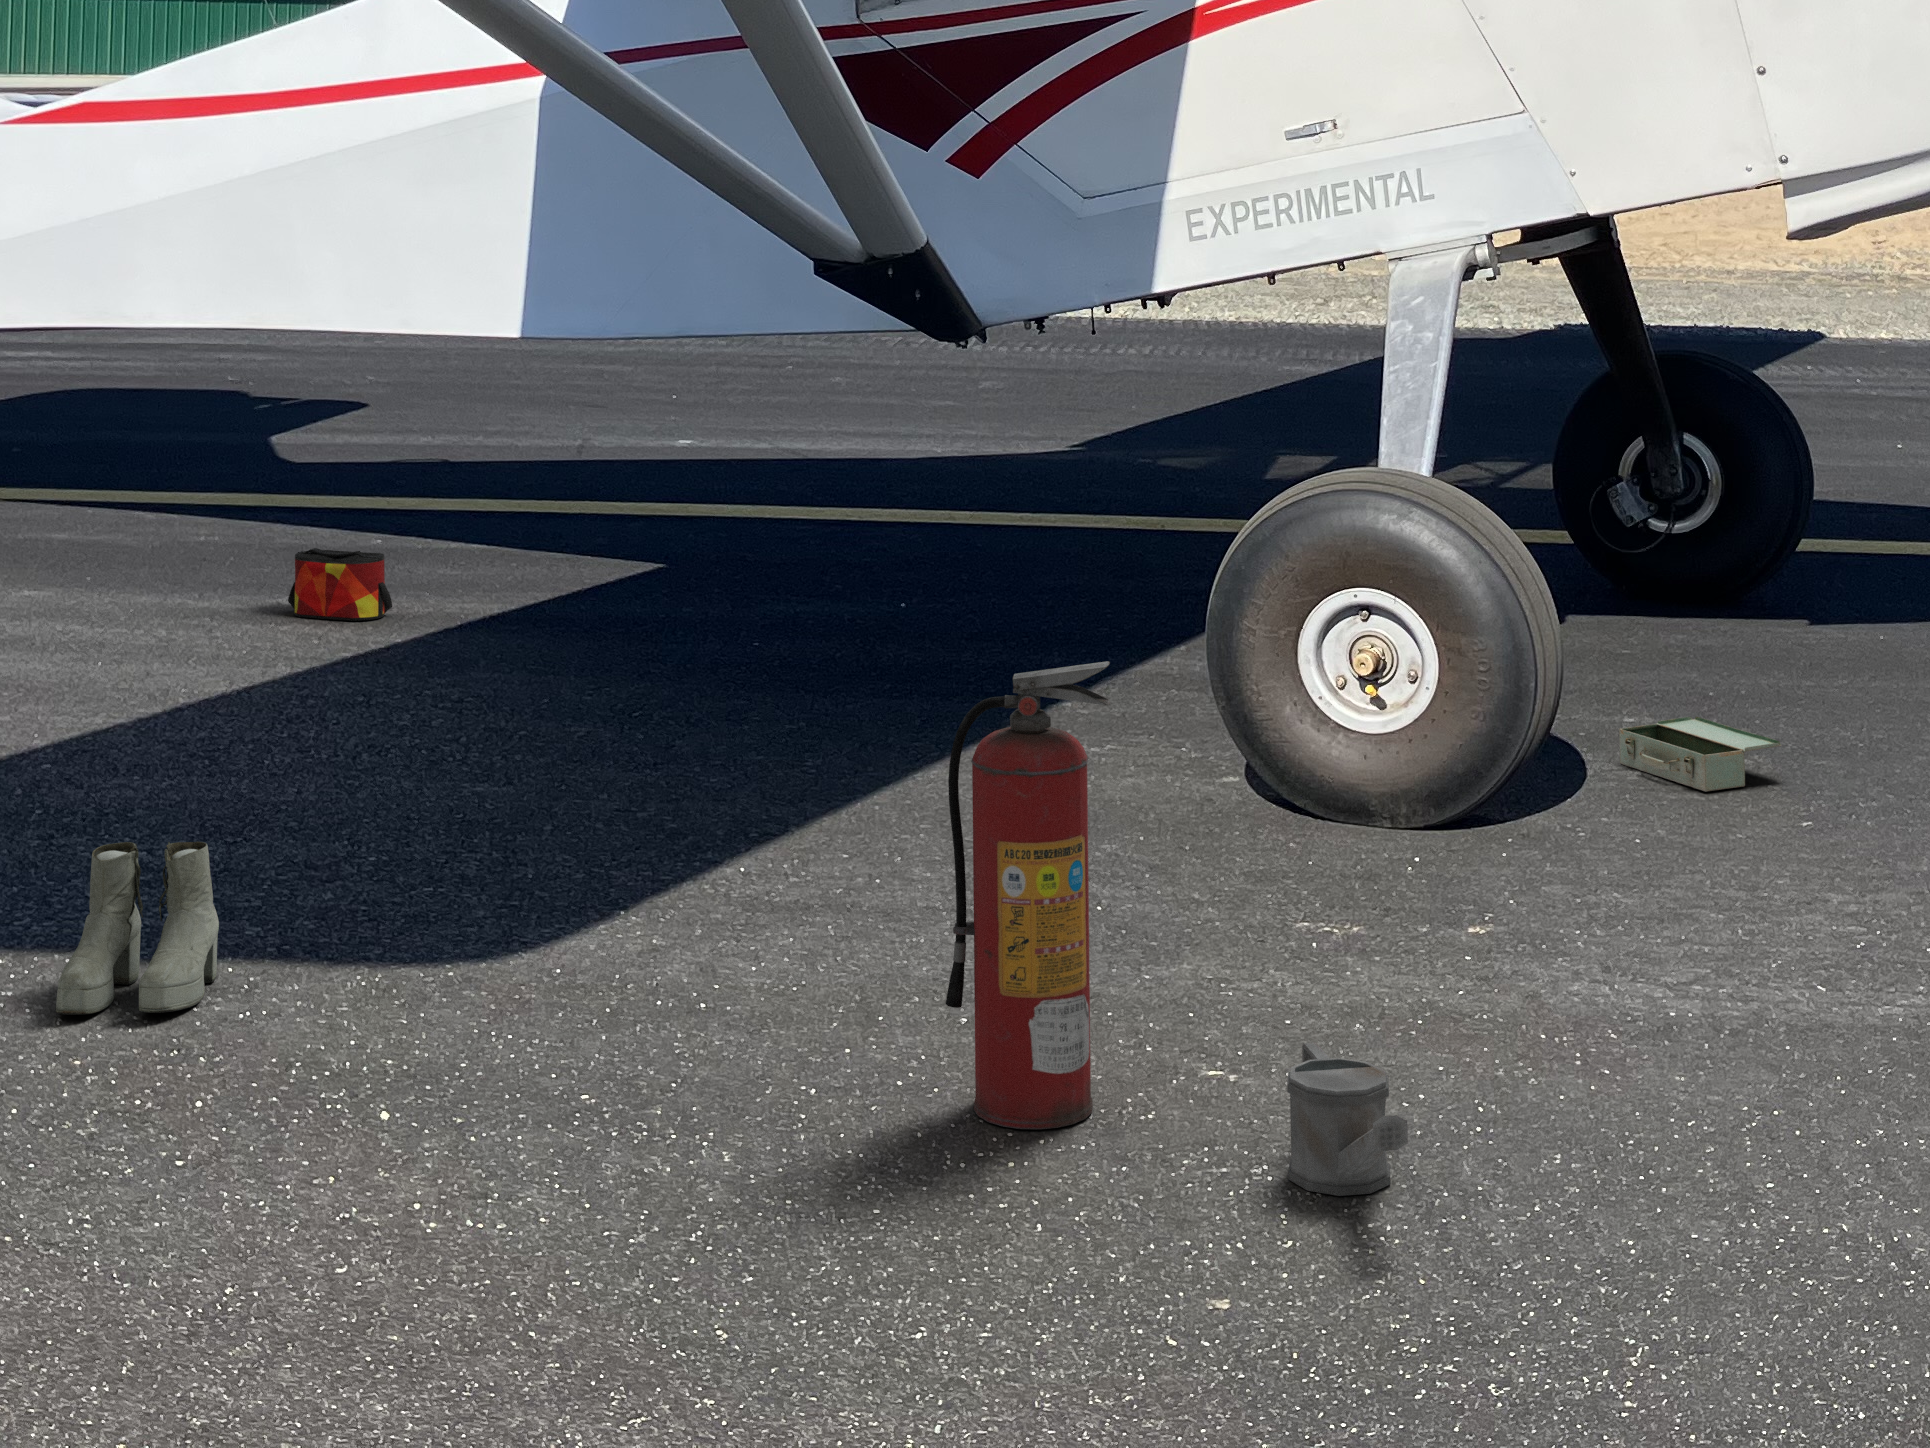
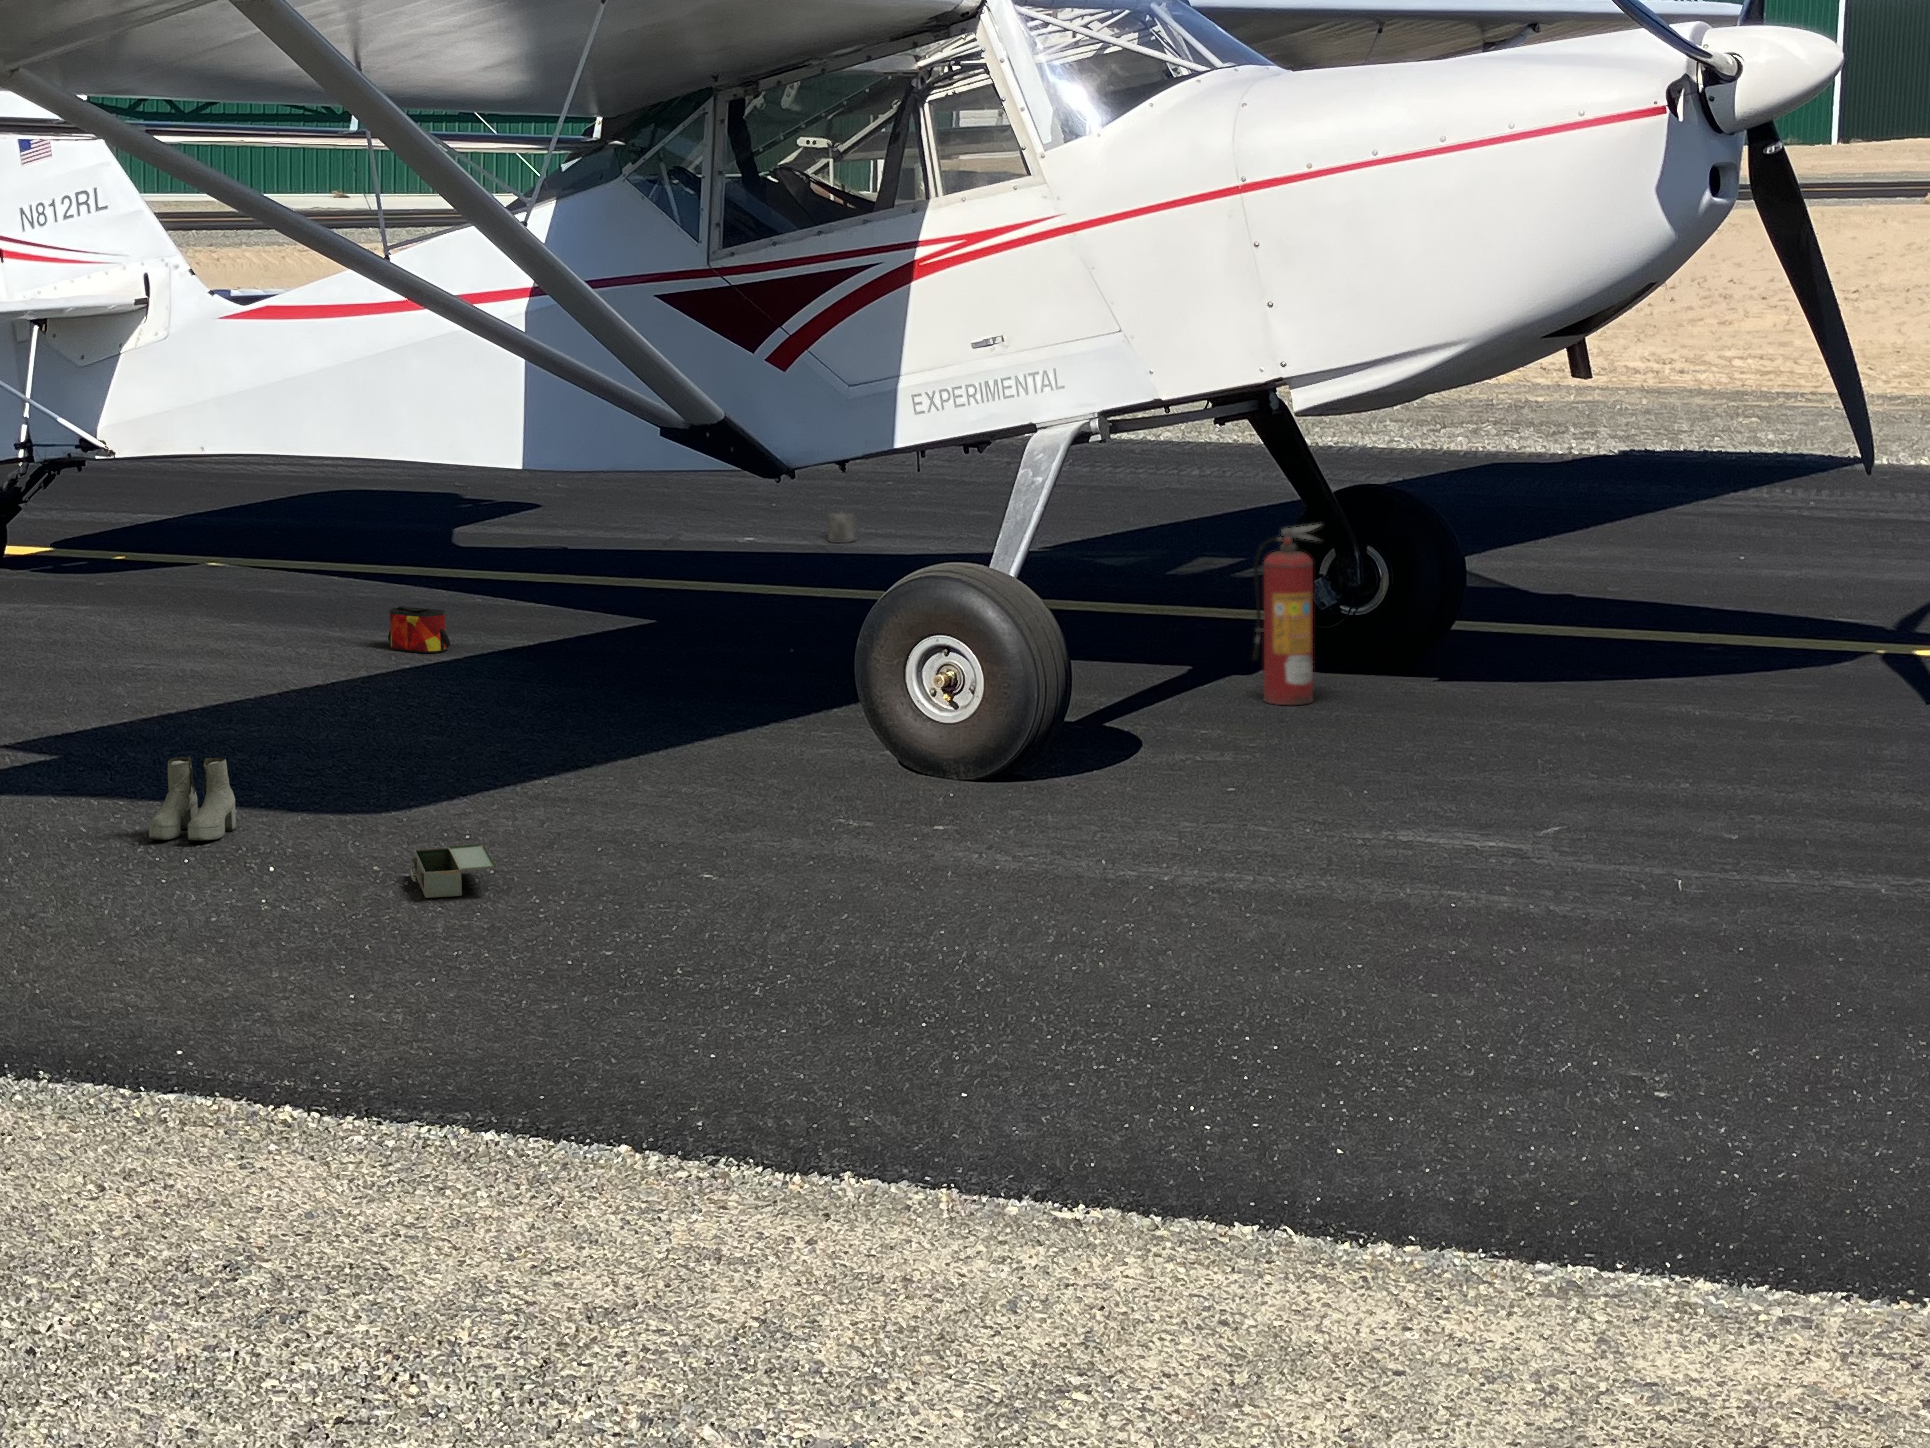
fire extinguisher: present [946,661,1110,1129] -> present [1252,525,1320,705]
toolbox: present [1619,717,1781,791] -> present [410,844,496,898]
watering can: present [1287,1042,1408,1196] -> present [827,512,855,543]

